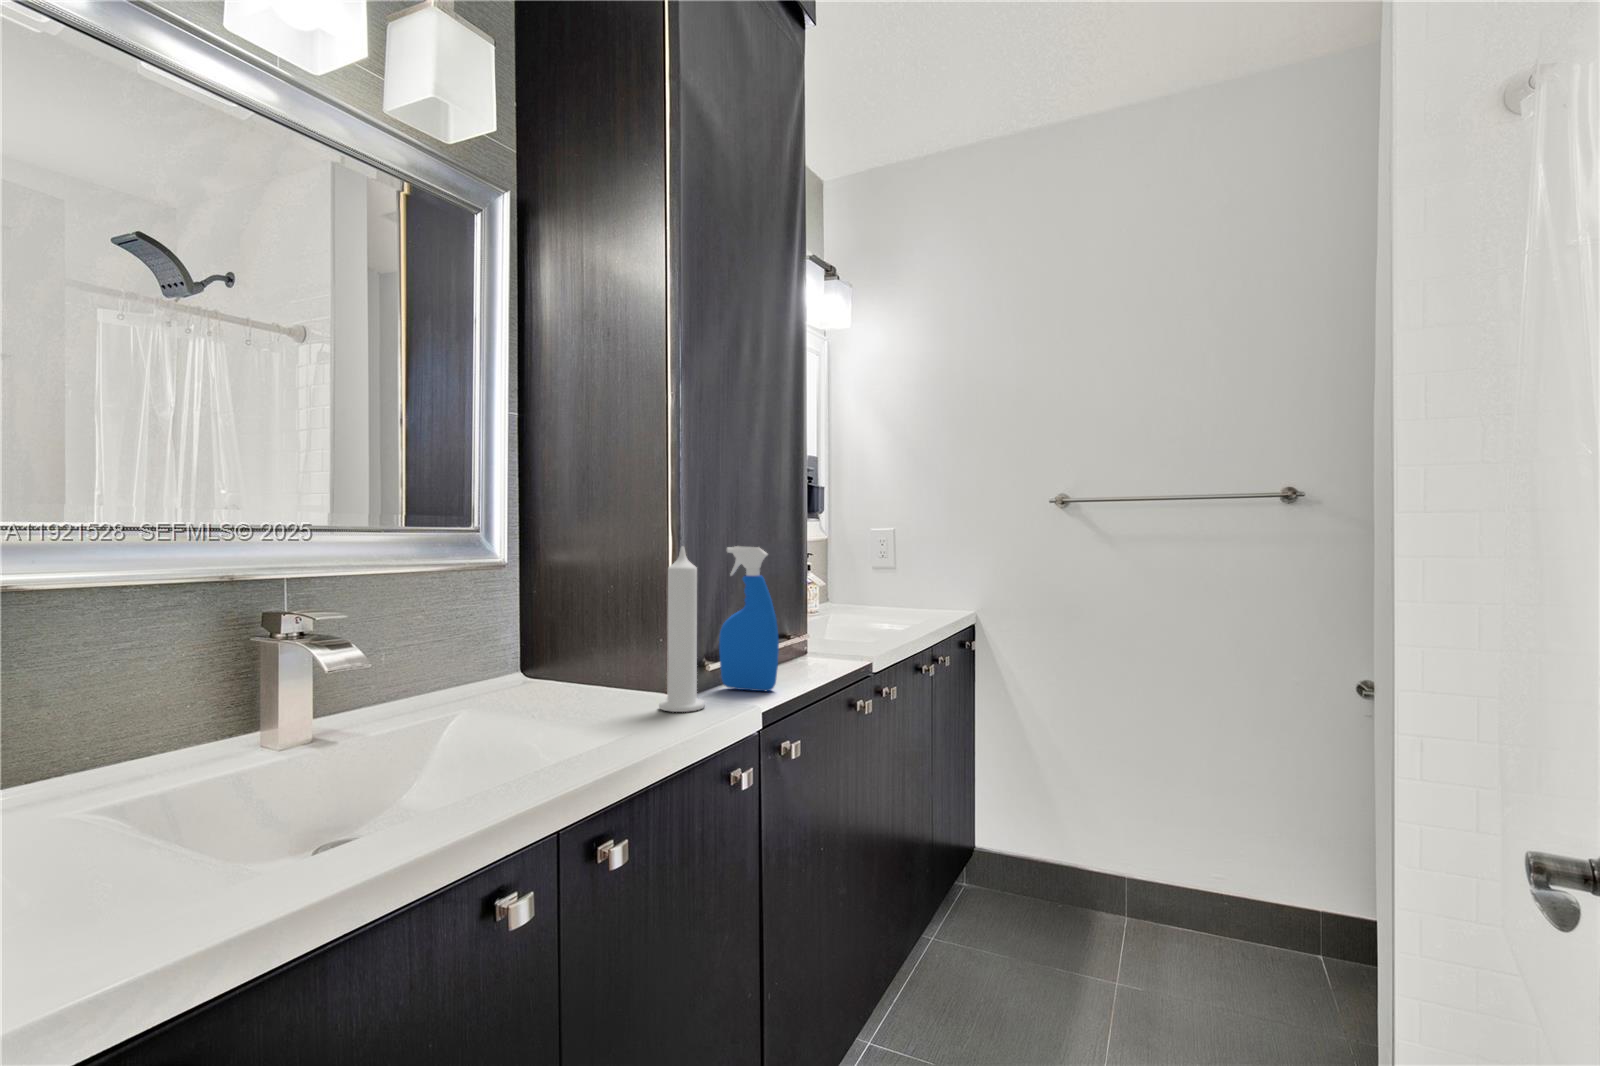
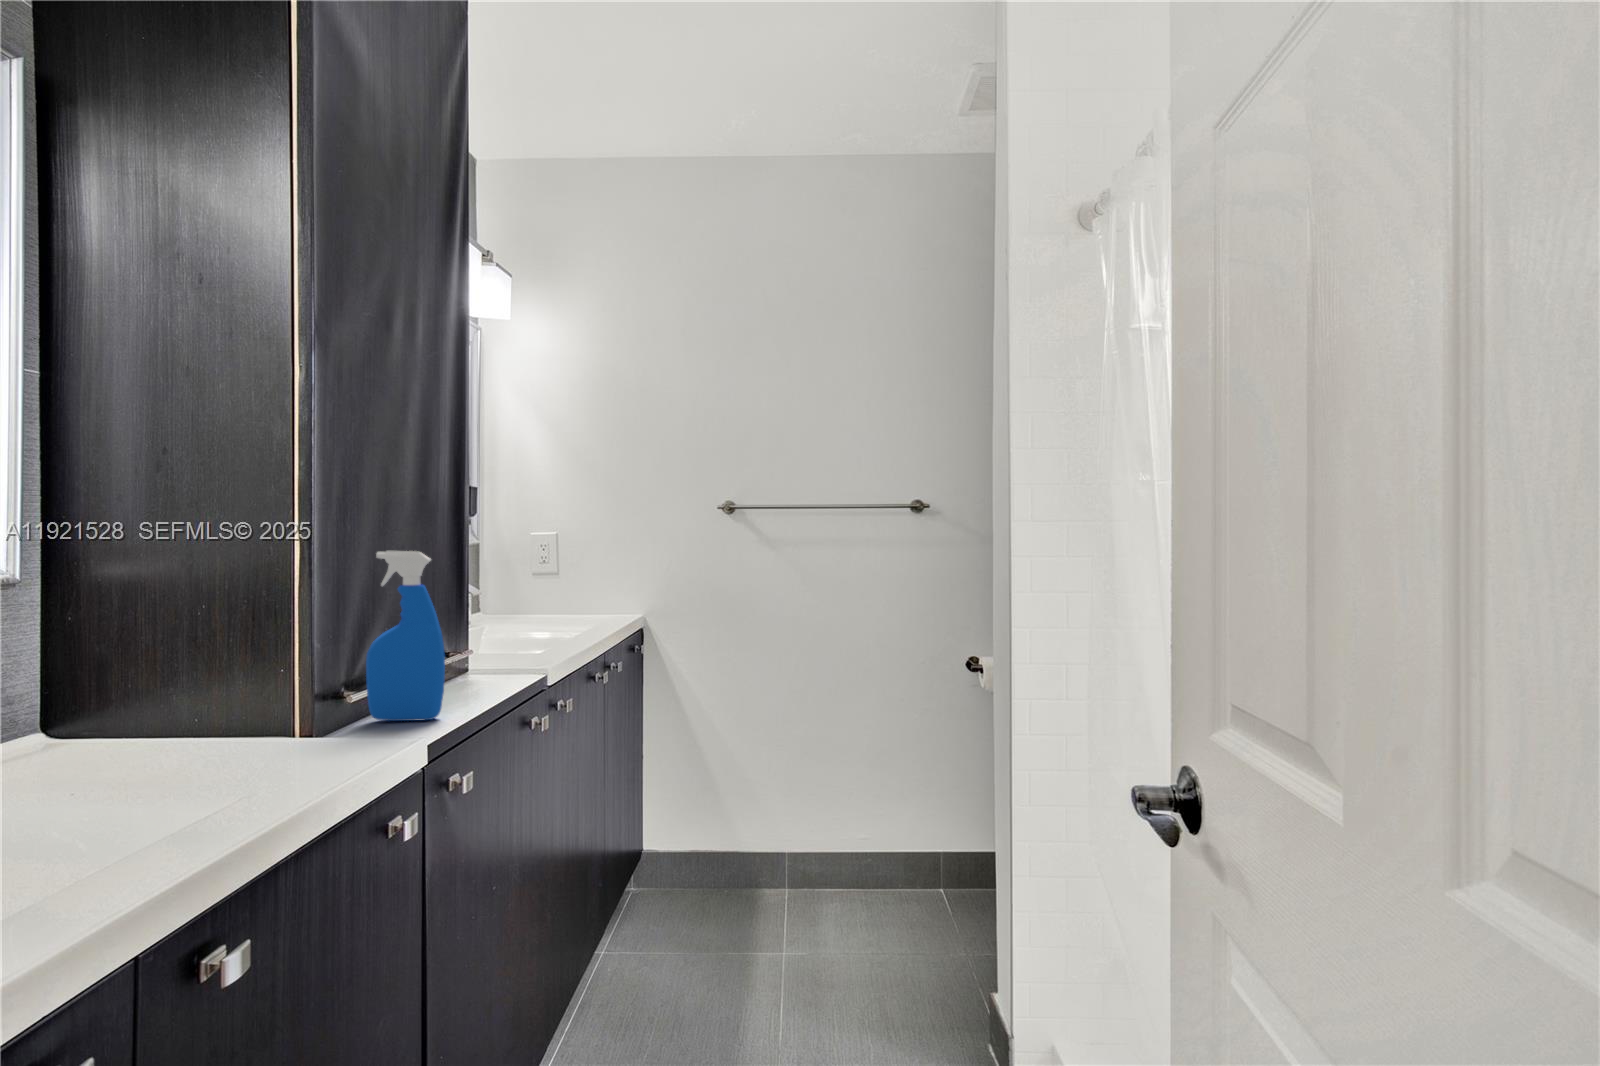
candle: present [659,546,705,712] -> none [285,551,350,758]

